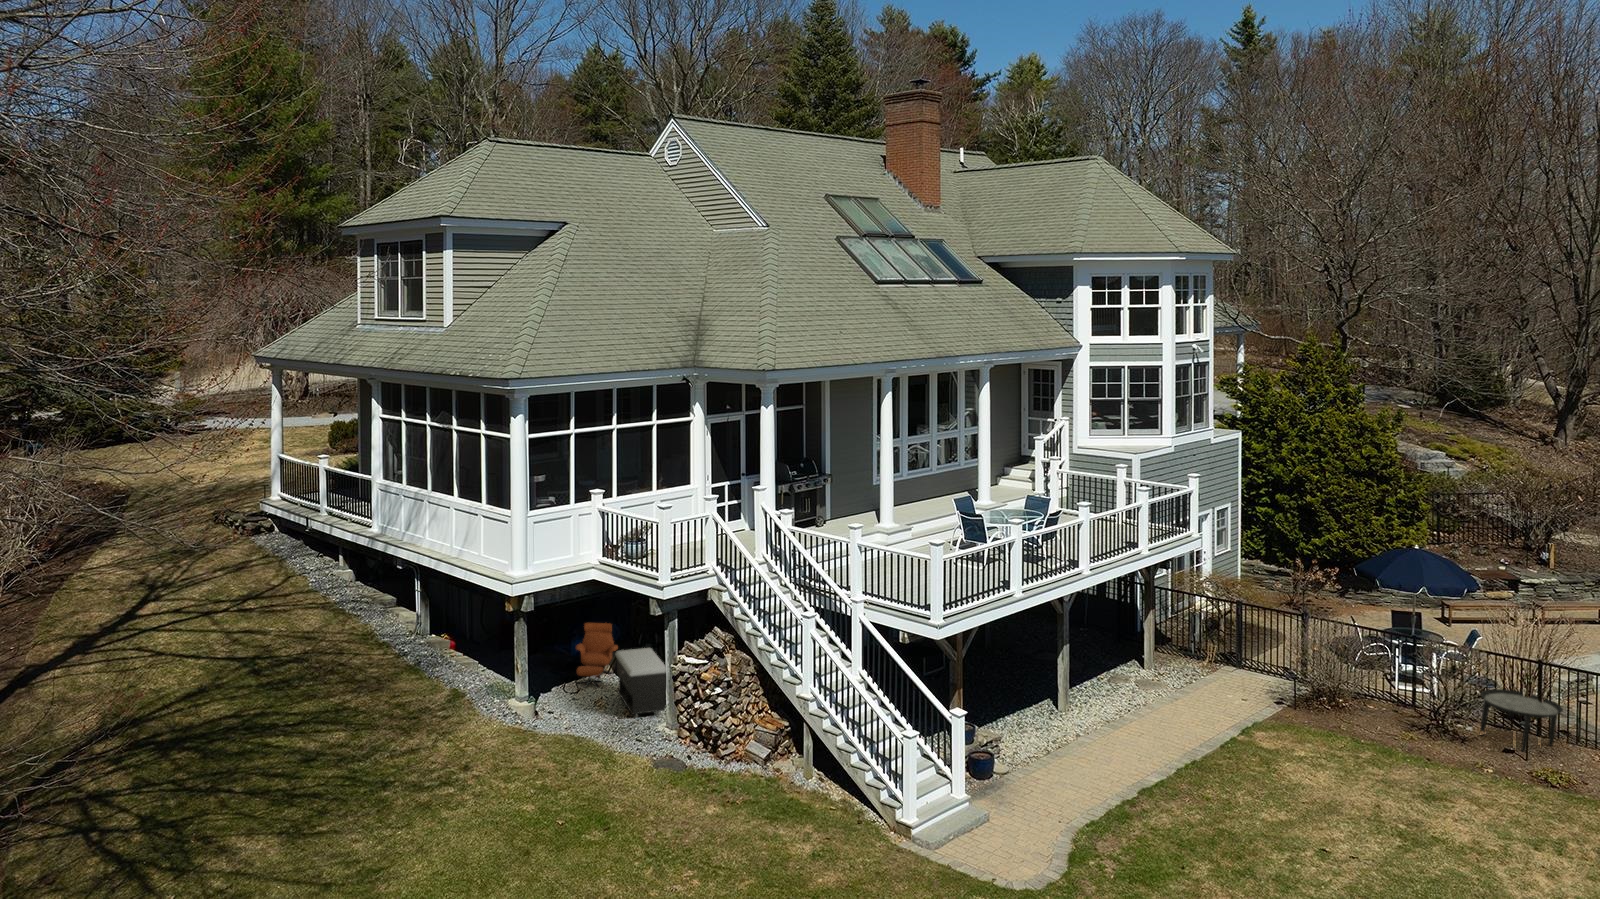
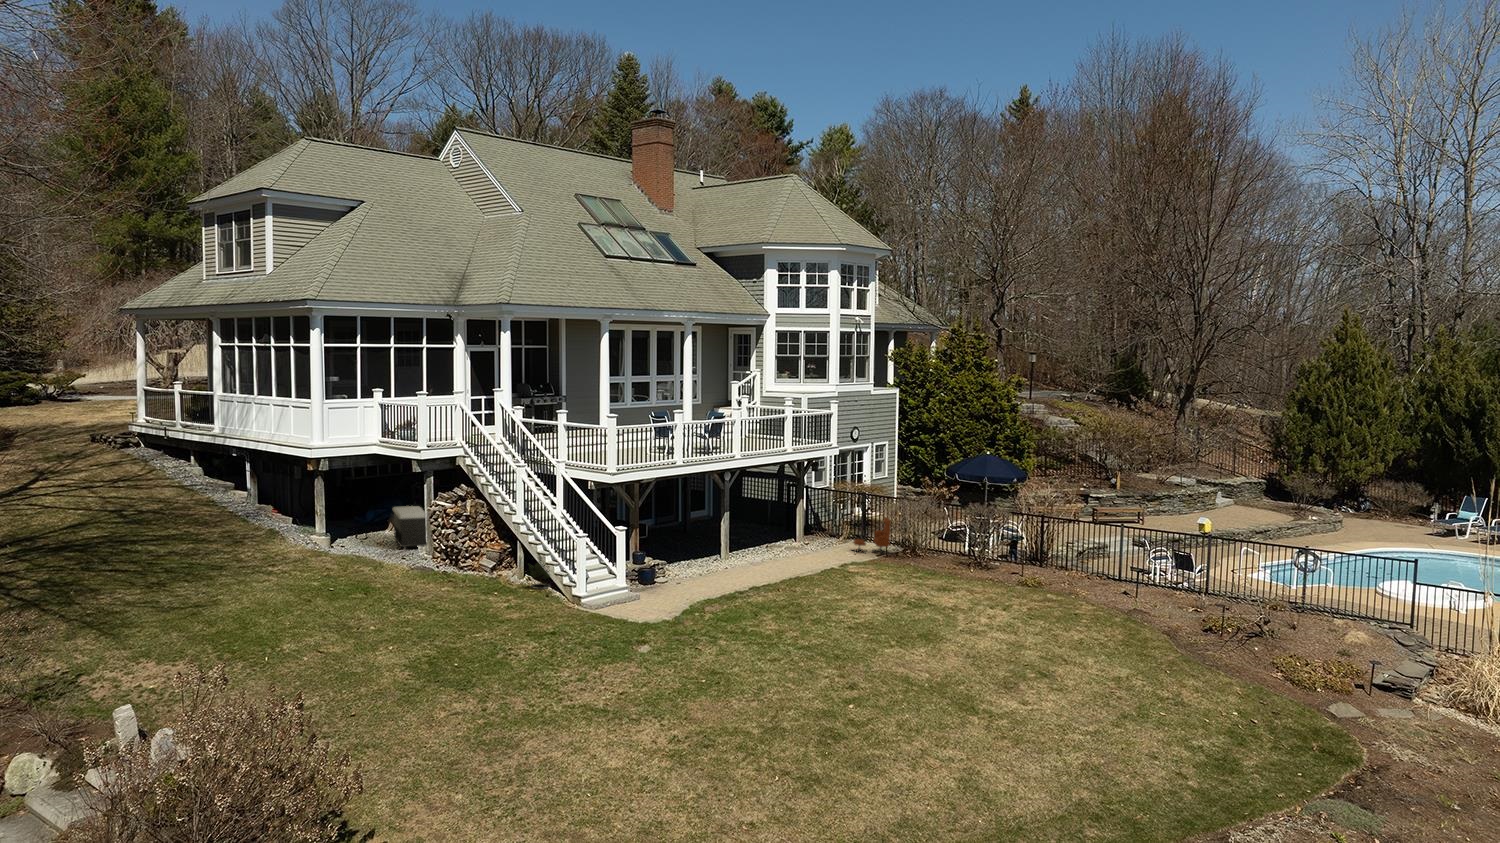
lounge chair: present [576,623,618,688] -> present [854,517,890,554]
round table: present [1480,689,1563,752] -> none [1000,540,1049,577]
potted tree: none [833,757,869,813] -> present [530,554,550,589]

